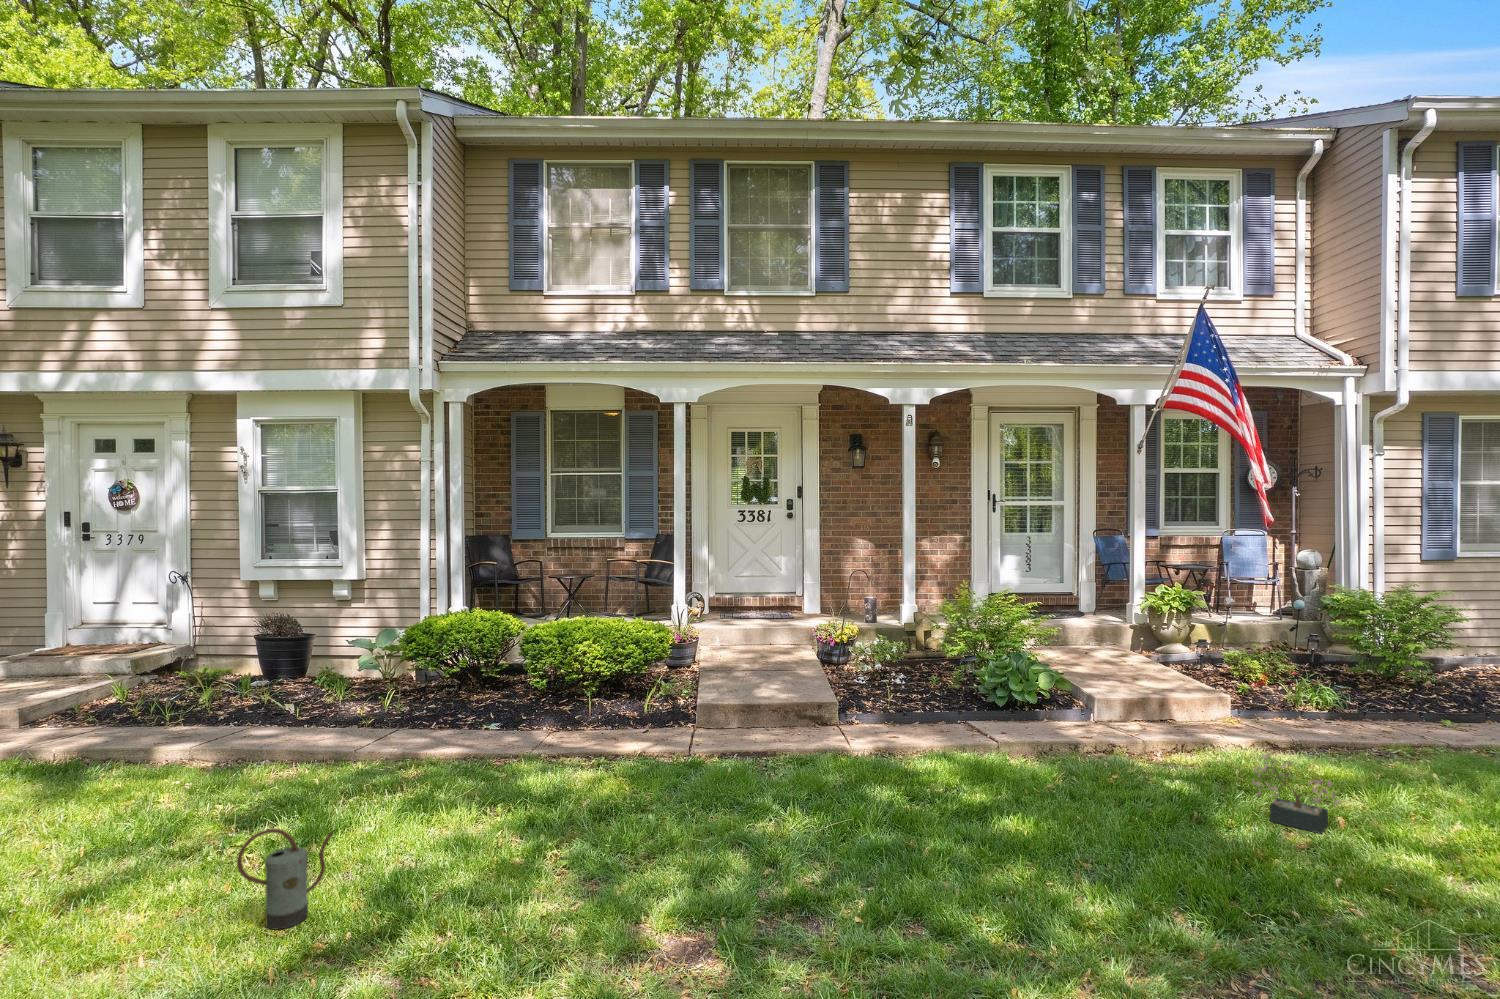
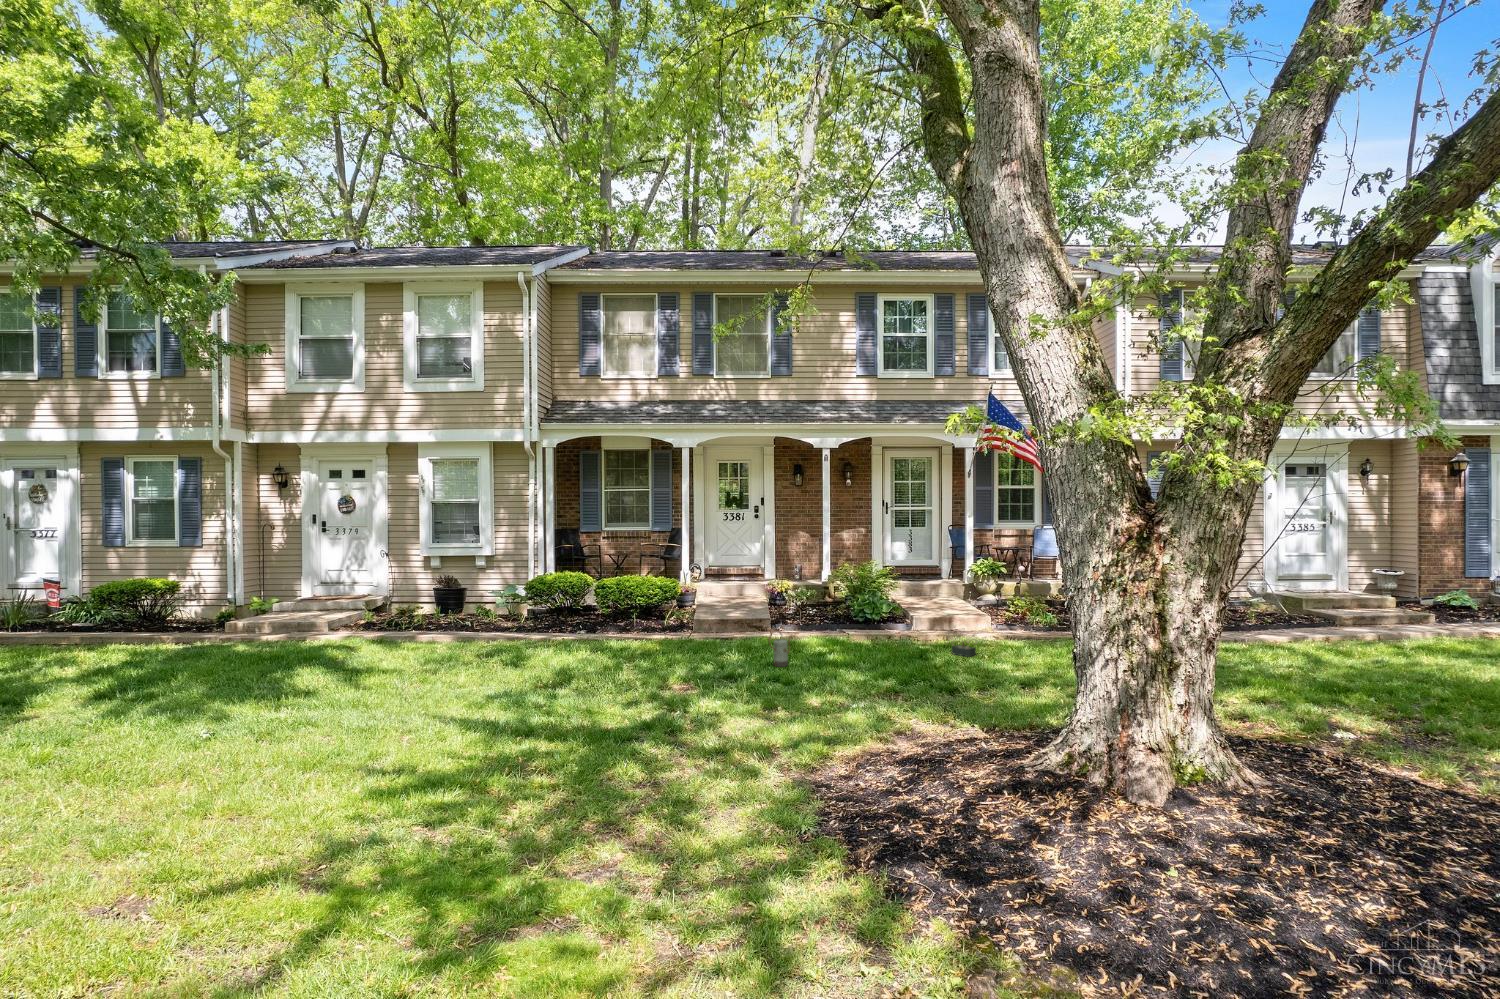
watering can: present [237,828,333,930] -> present [769,630,791,667]

